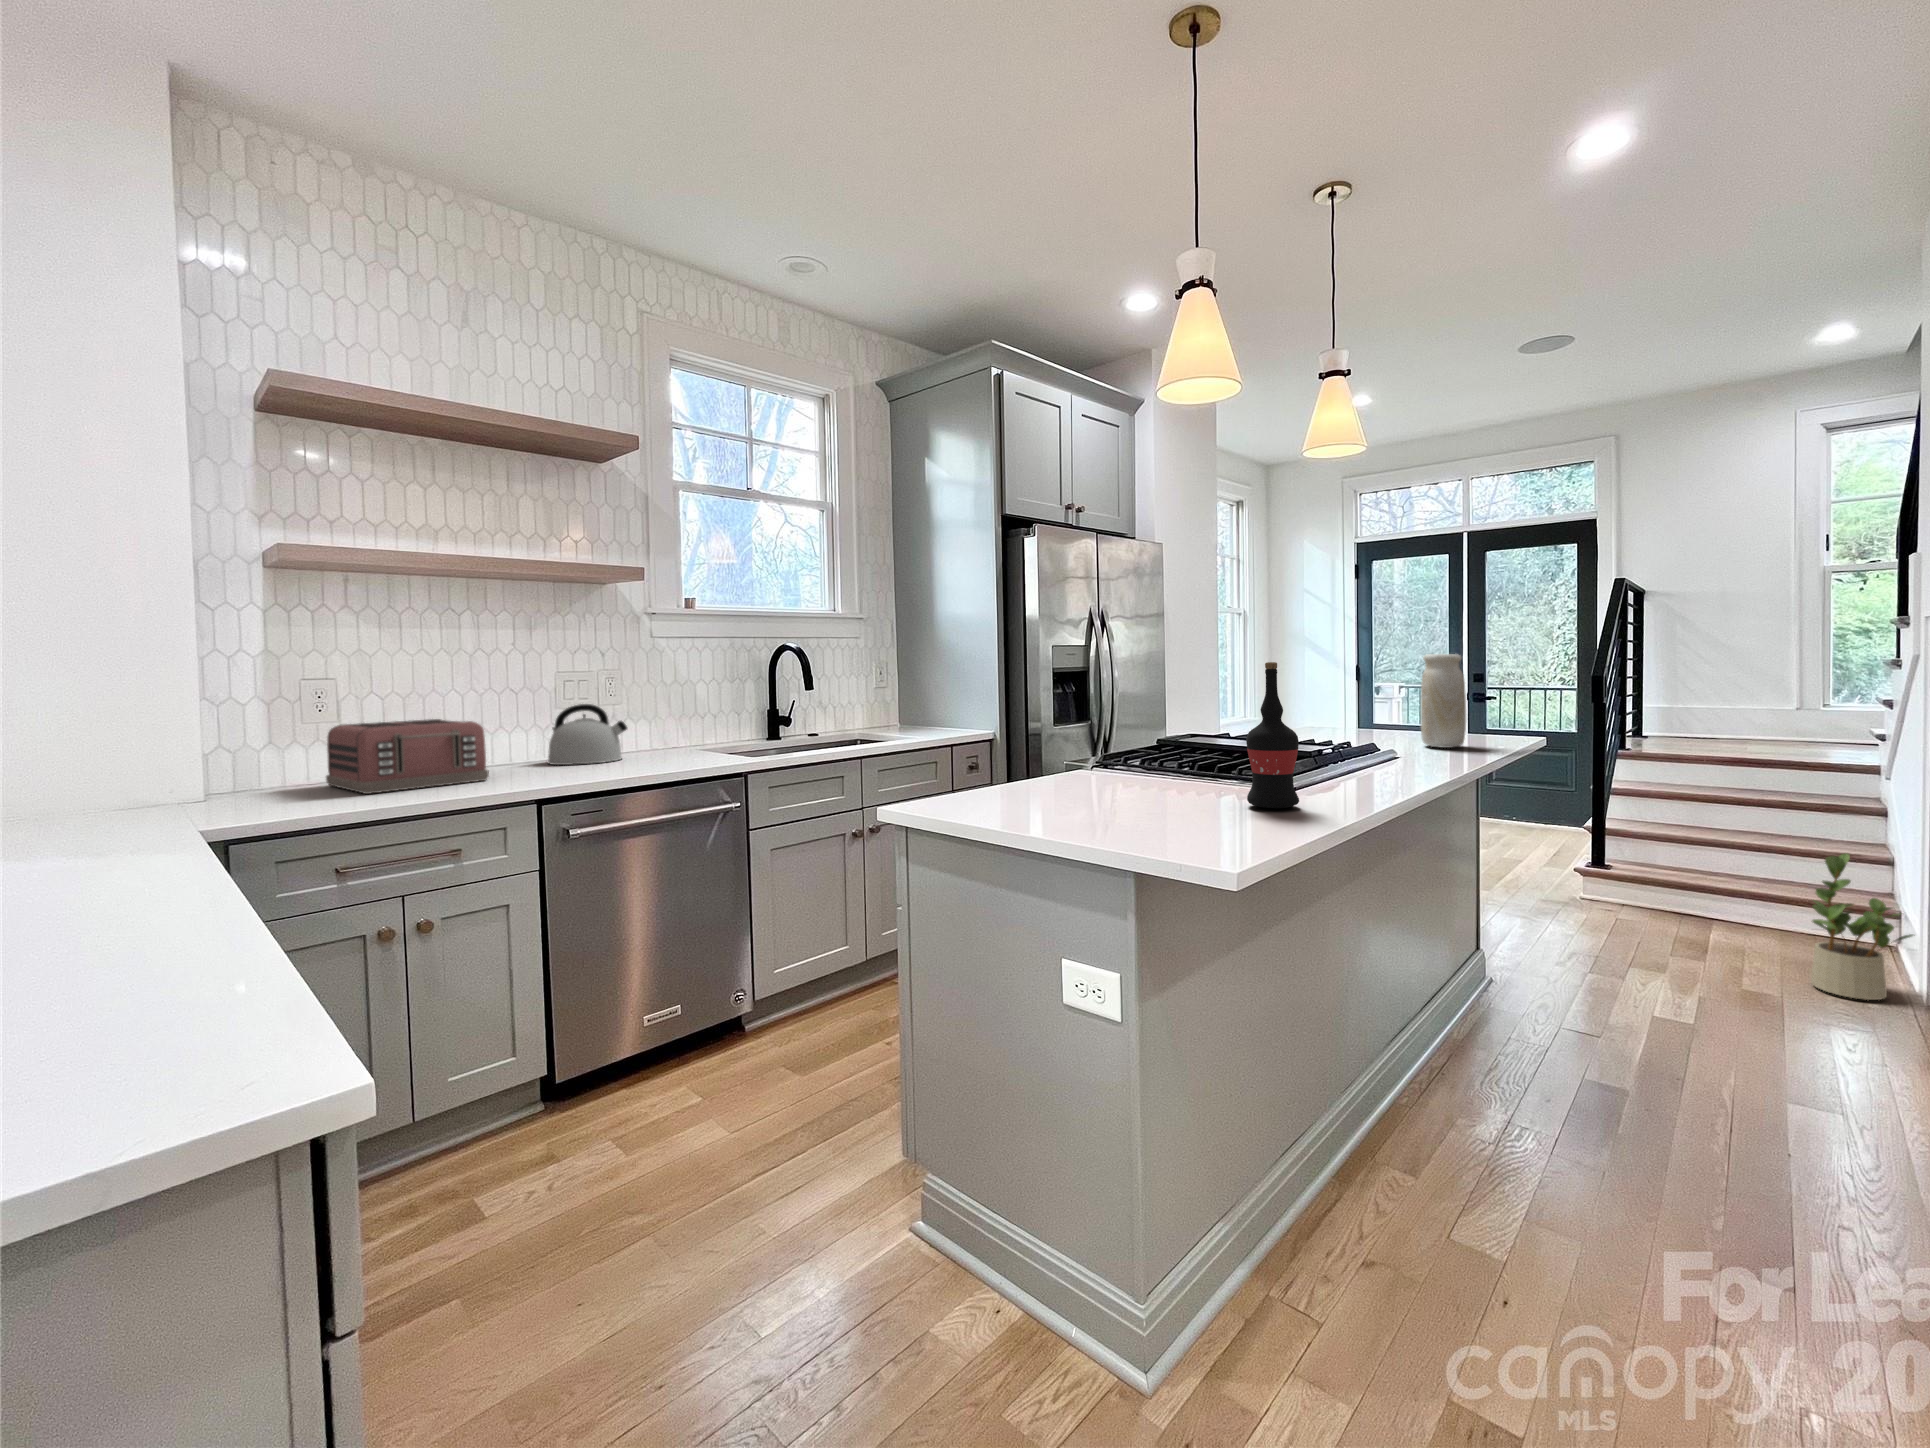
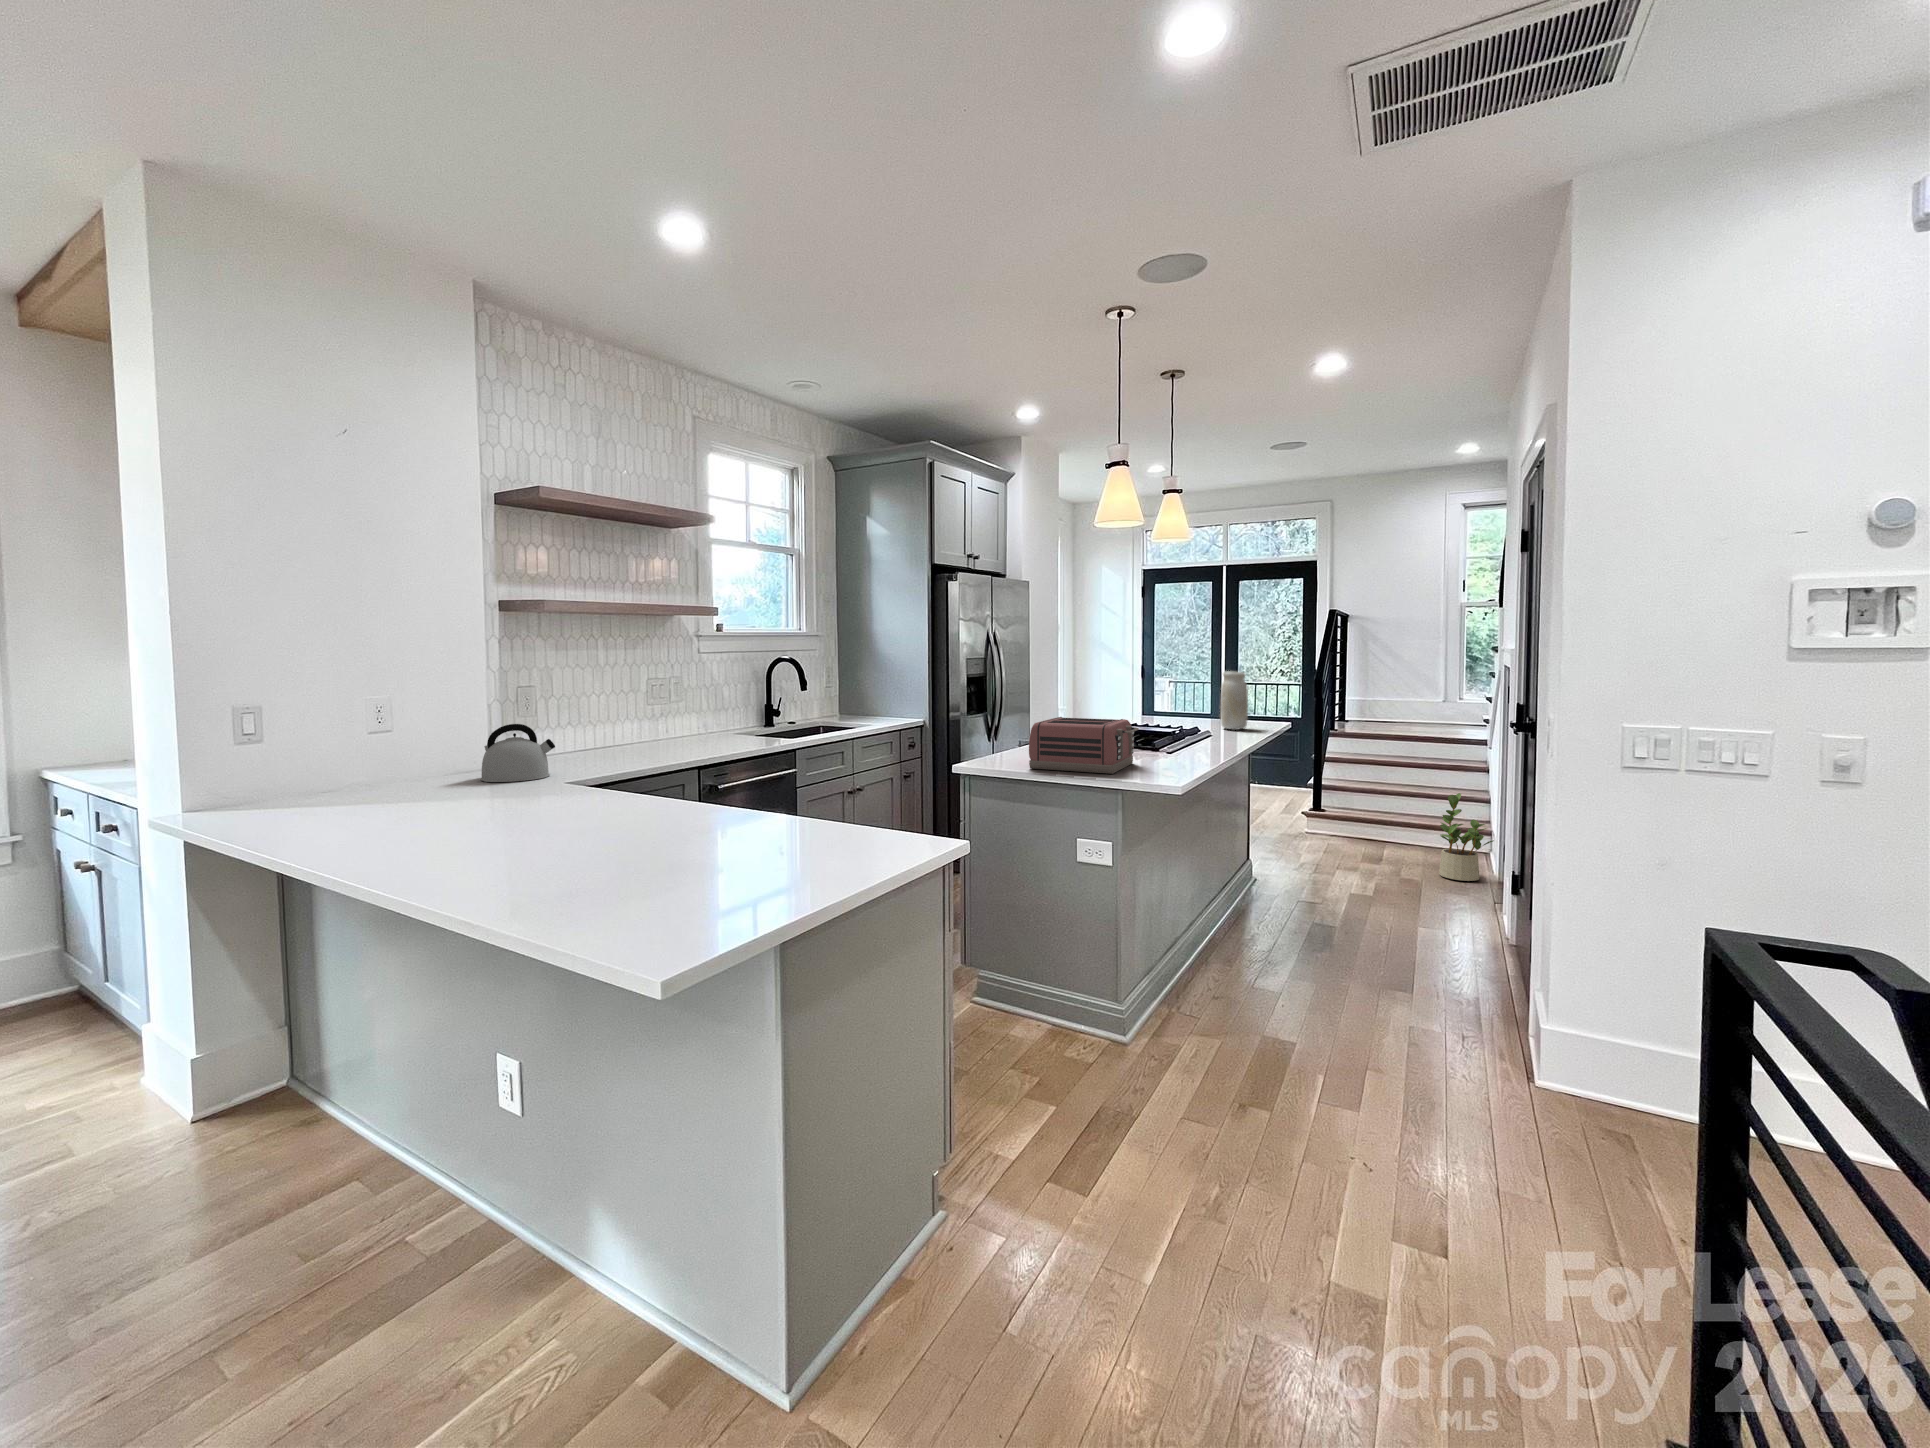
wine bottle: present [1246,662,1299,808] -> none [1154,684,1182,762]
kettle: present [548,704,627,765] -> present [481,724,555,782]
toaster: present [326,719,489,794] -> present [1029,717,1139,774]

